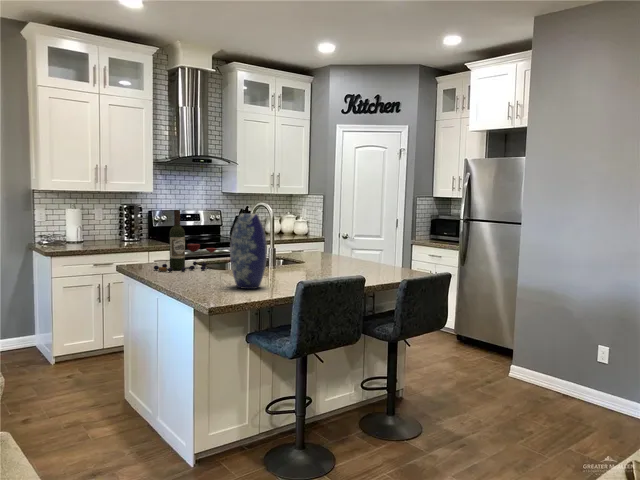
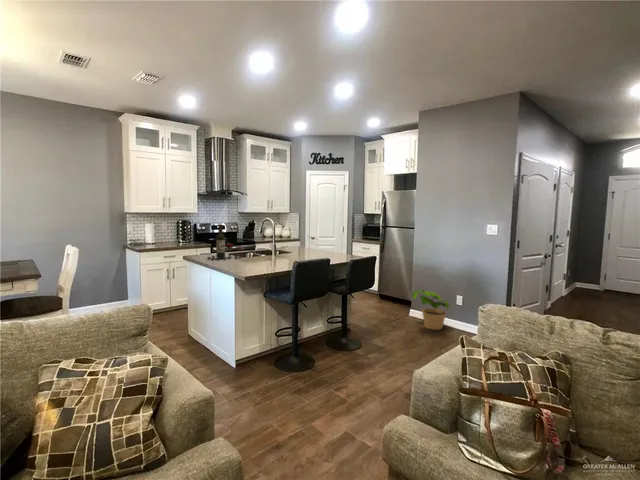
vase: present [230,213,267,289] -> none [255,227,276,268]
potted plant: none [516,333,586,406] -> present [412,290,449,330]

